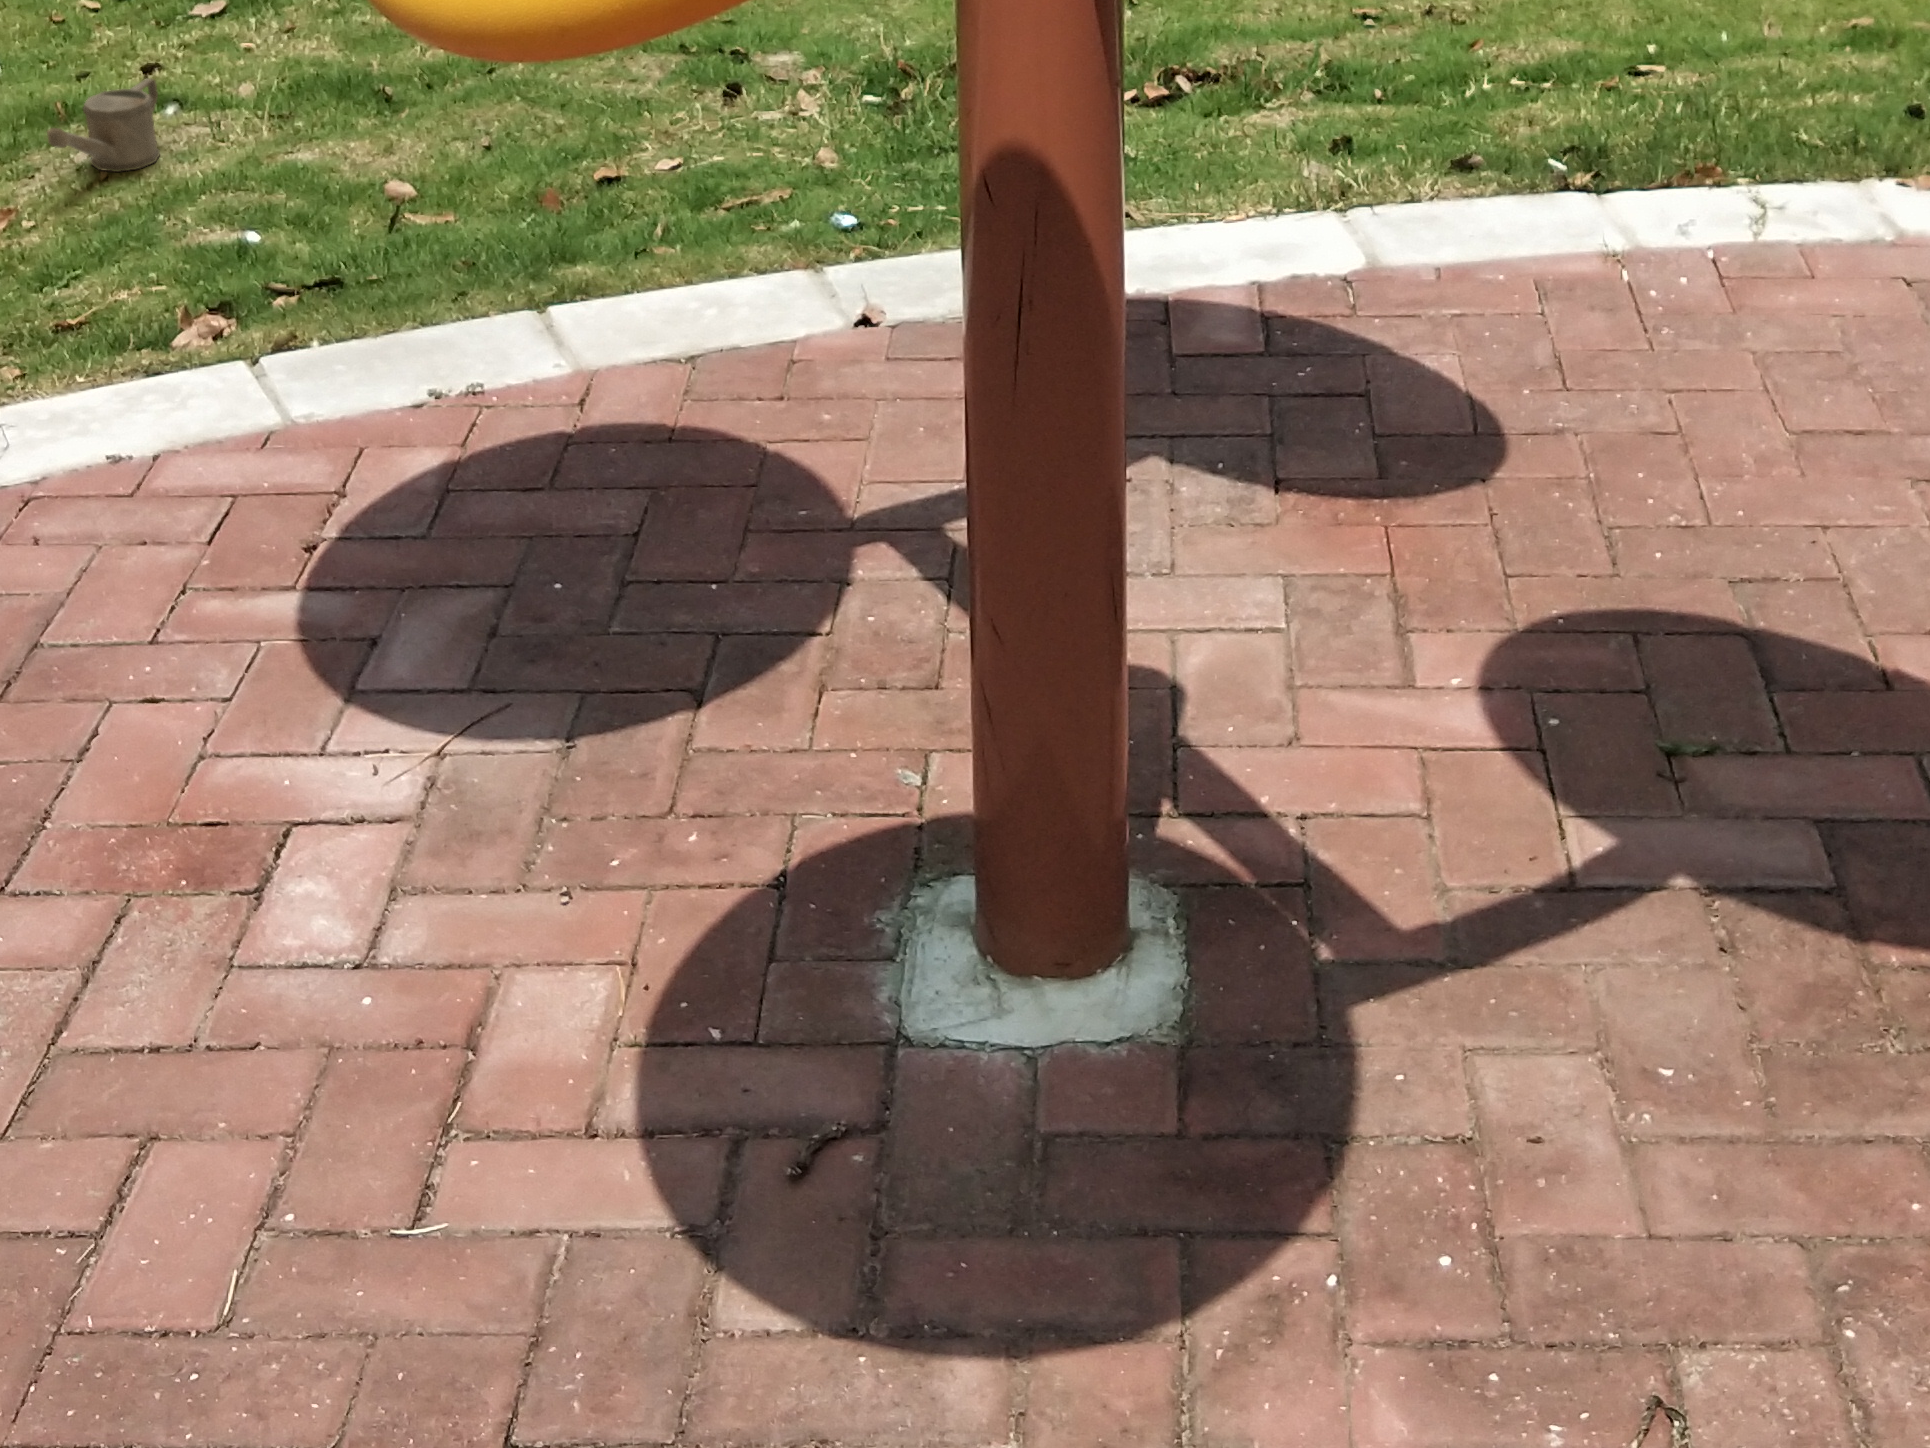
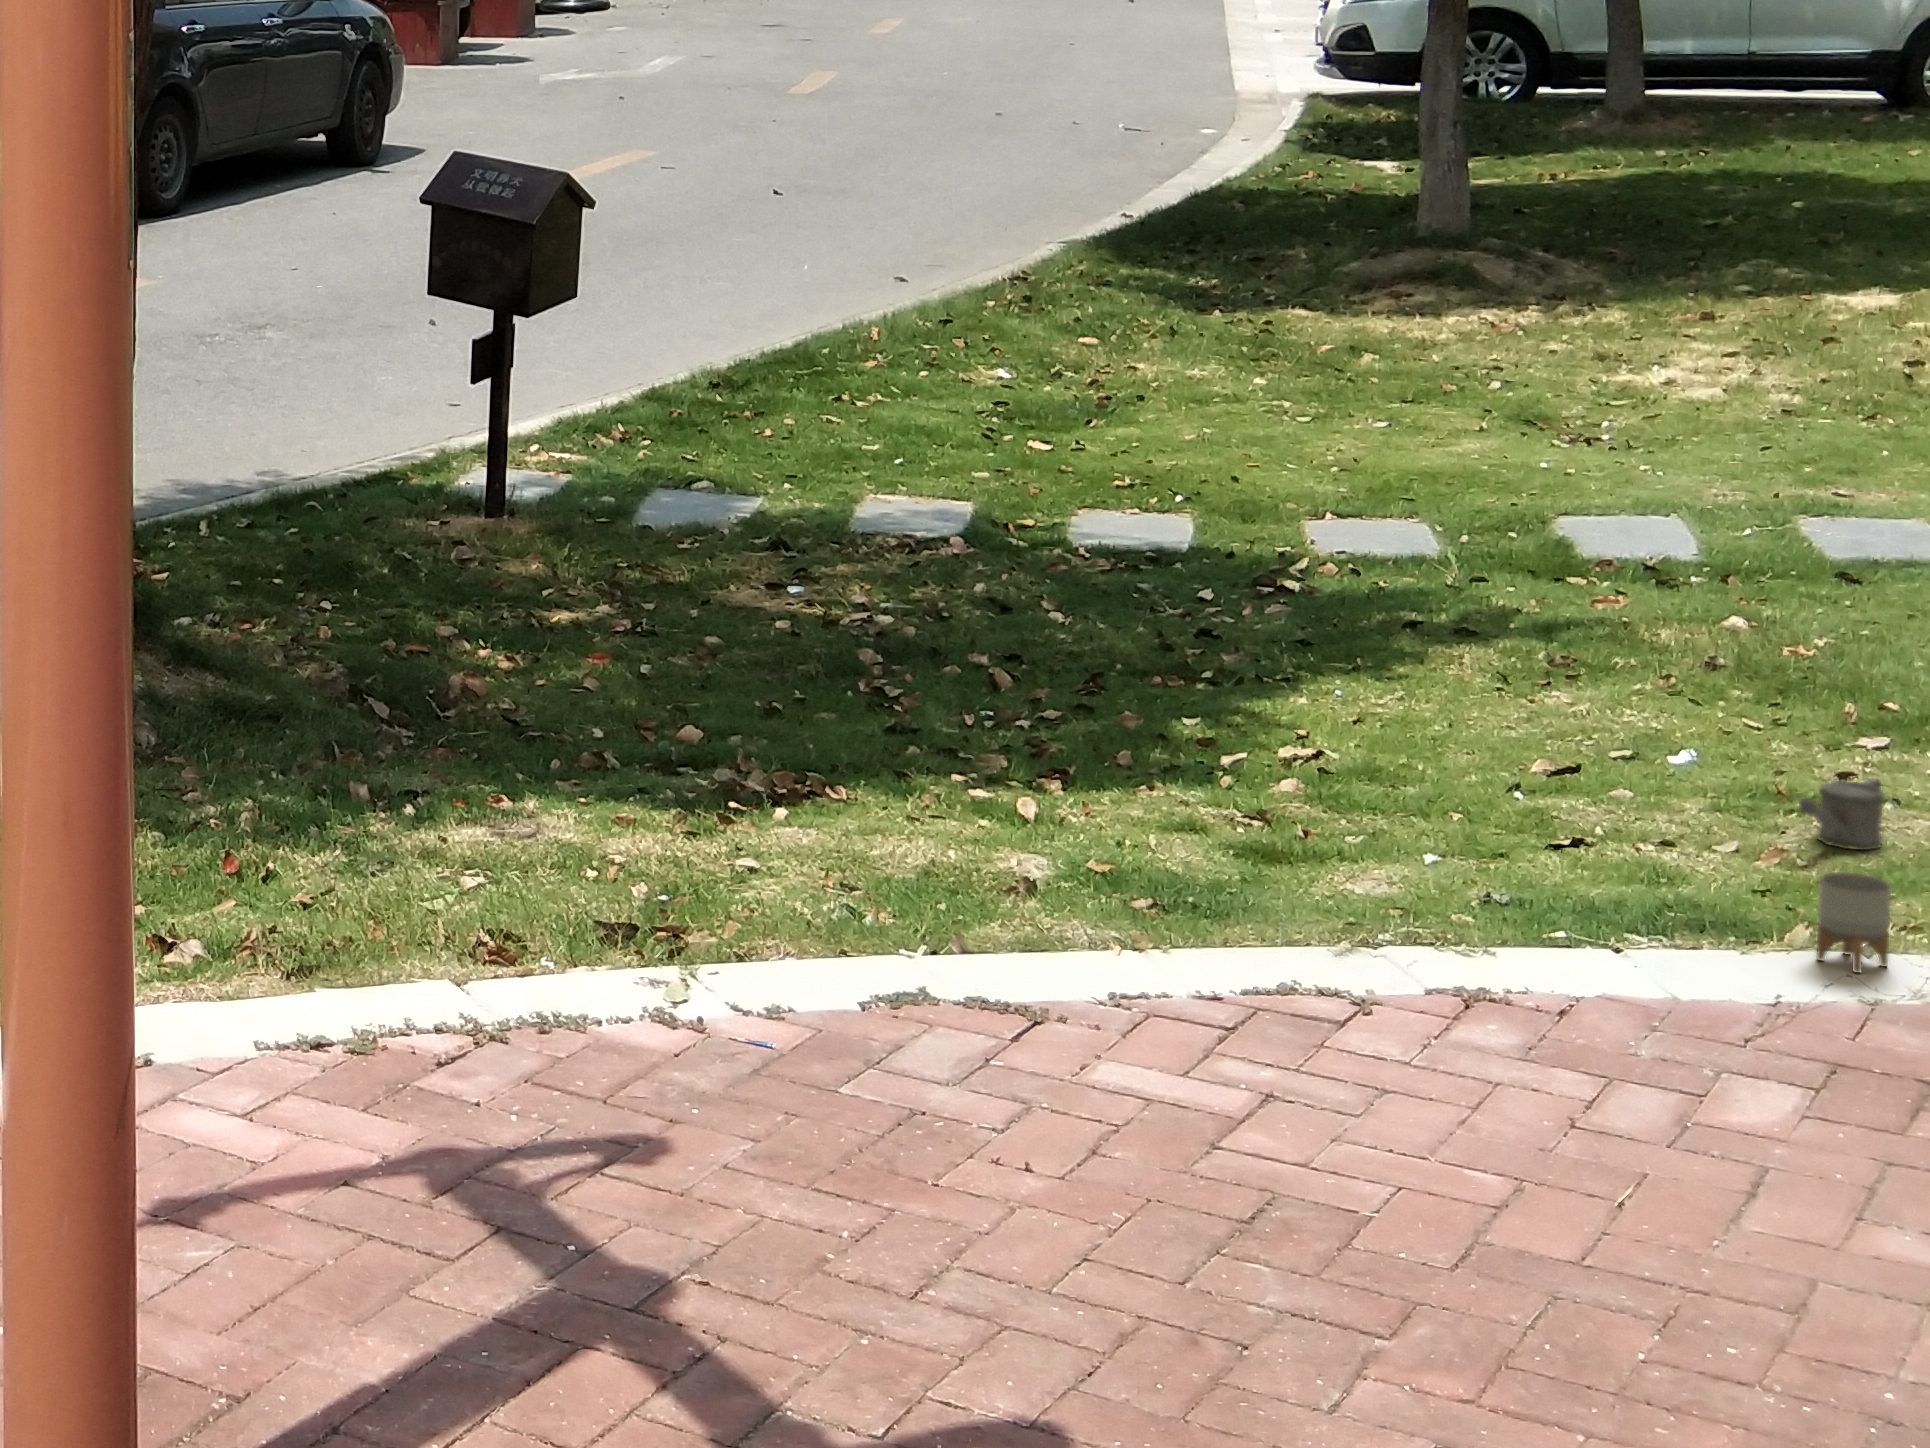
planter: none [6,240,98,362] -> present [1817,872,1891,973]

